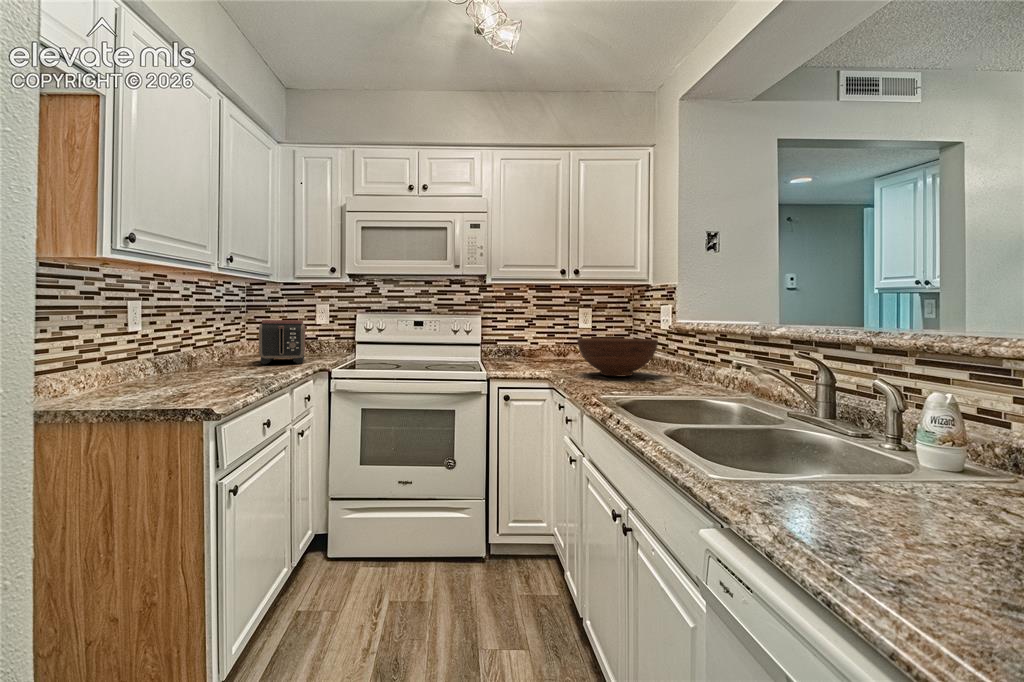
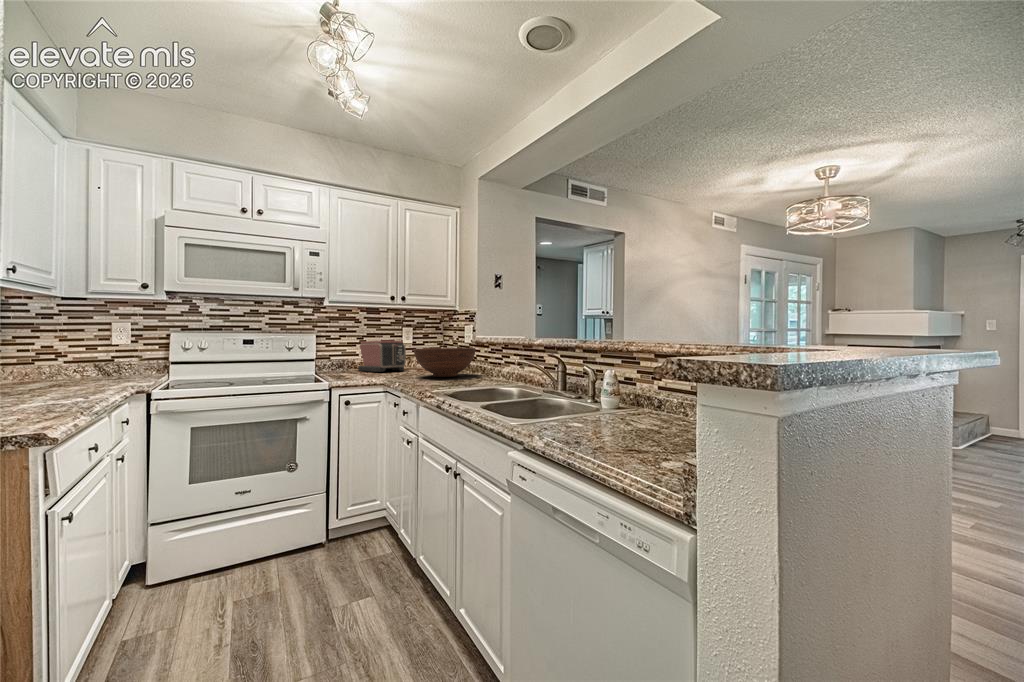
toaster: present [259,320,305,364] -> present [358,340,406,372]

